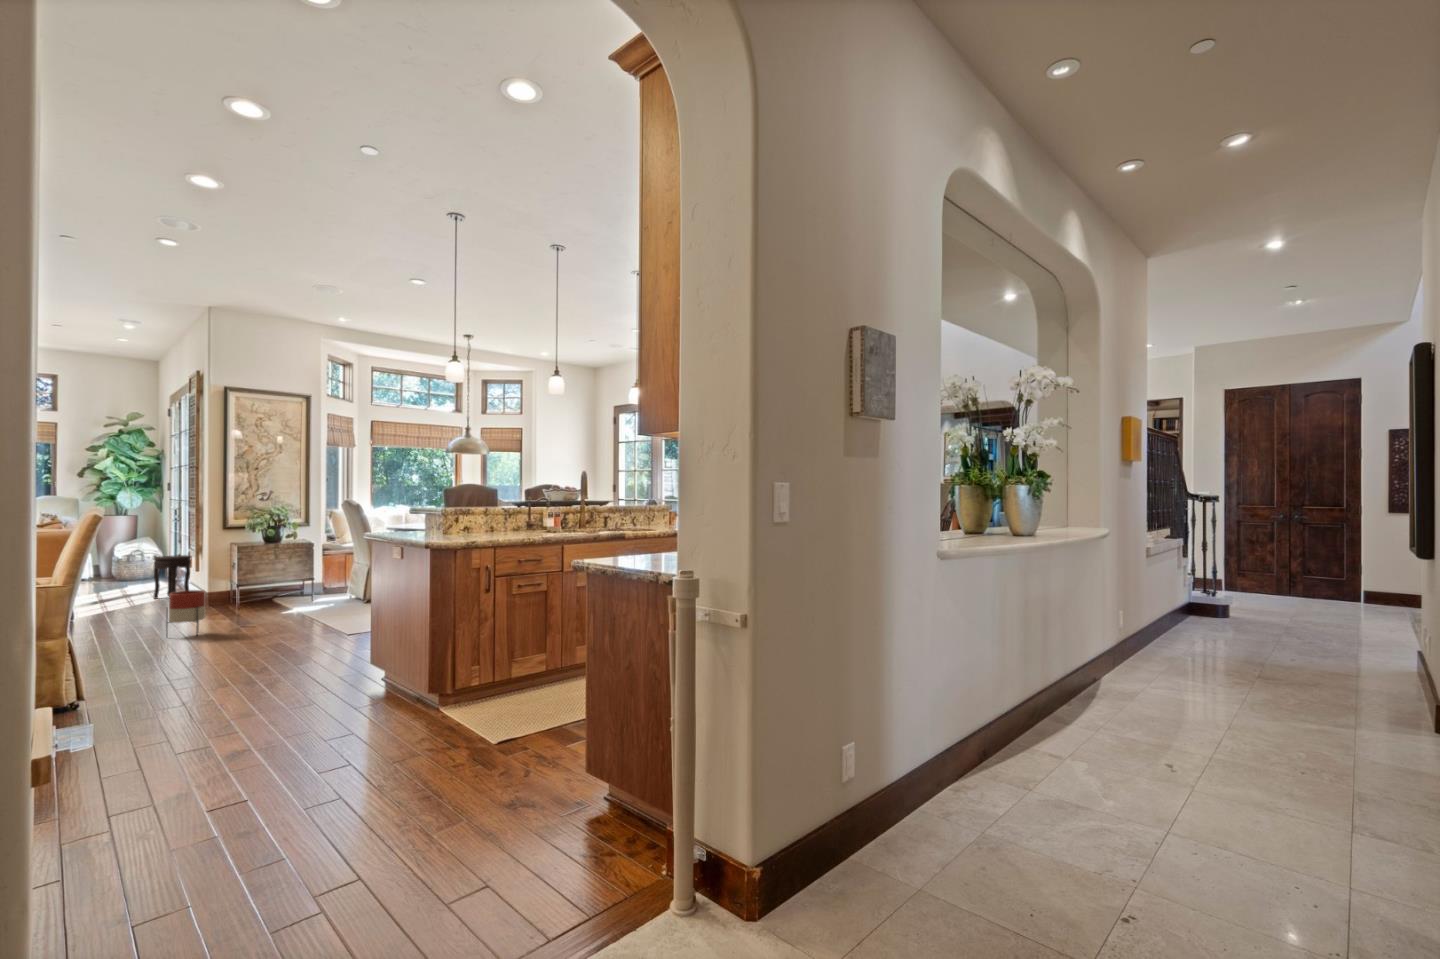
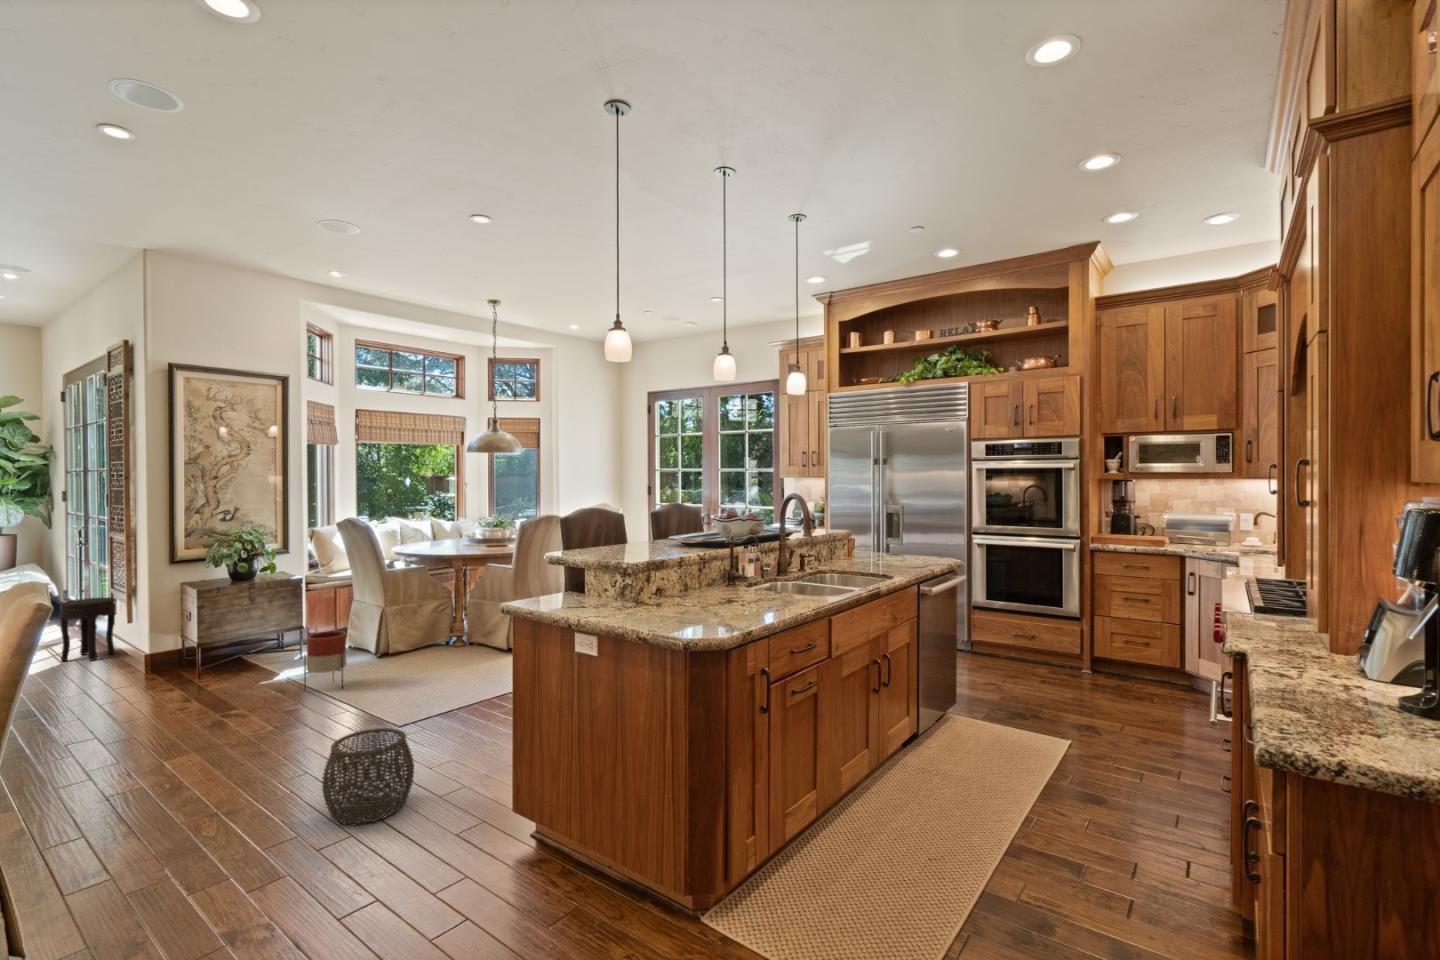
planter: present [166,590,205,636] -> present [304,631,347,690]
woven basket: none [263,617,323,669] -> present [322,728,414,825]

